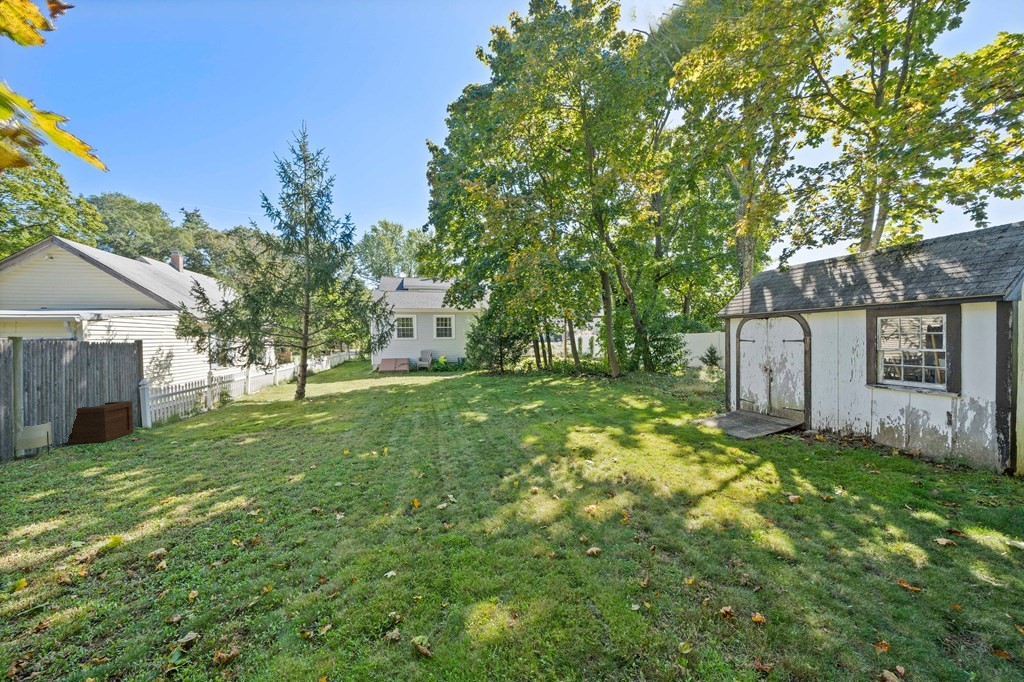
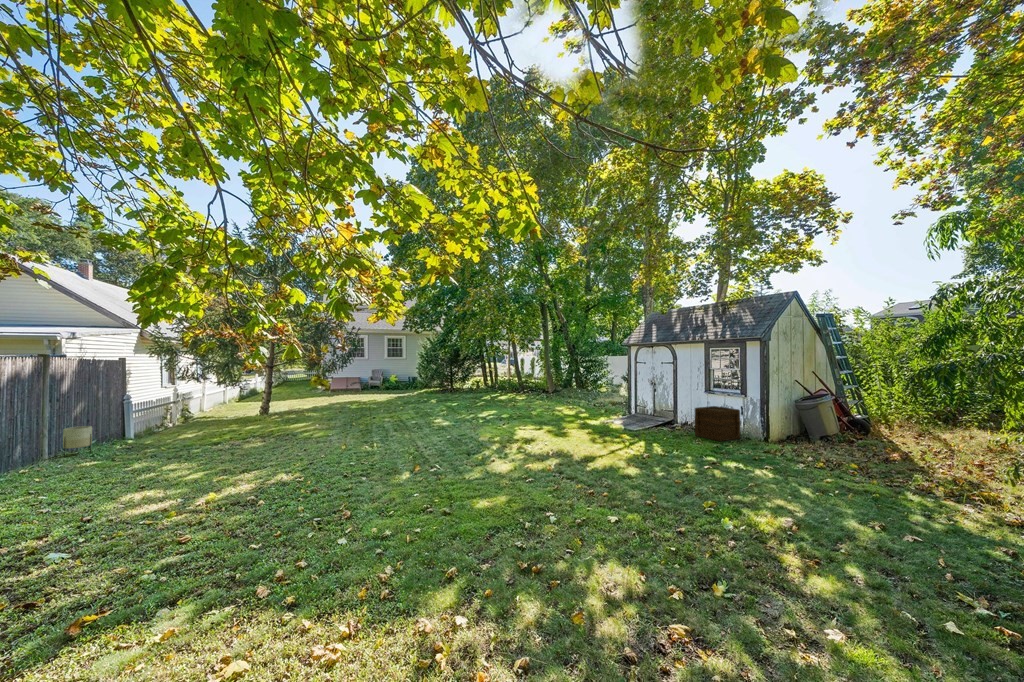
wooden crate: present [64,401,133,444] -> present [695,406,740,441]

